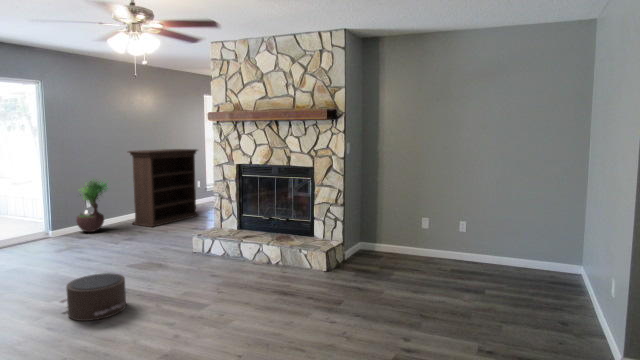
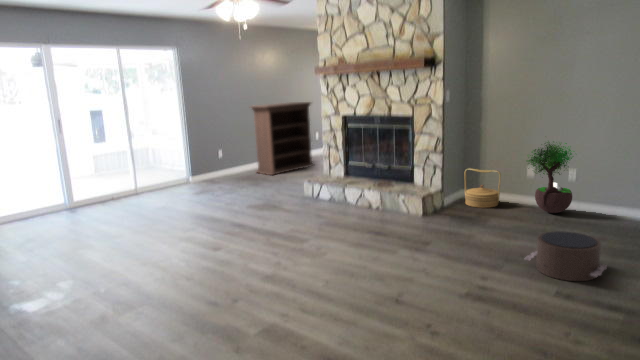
potted tree: present [77,179,108,232] -> present [526,141,572,213]
woven basket: none [363,221,399,261] -> present [465,168,501,208]
pouf: present [60,273,126,321] -> present [525,231,607,281]

